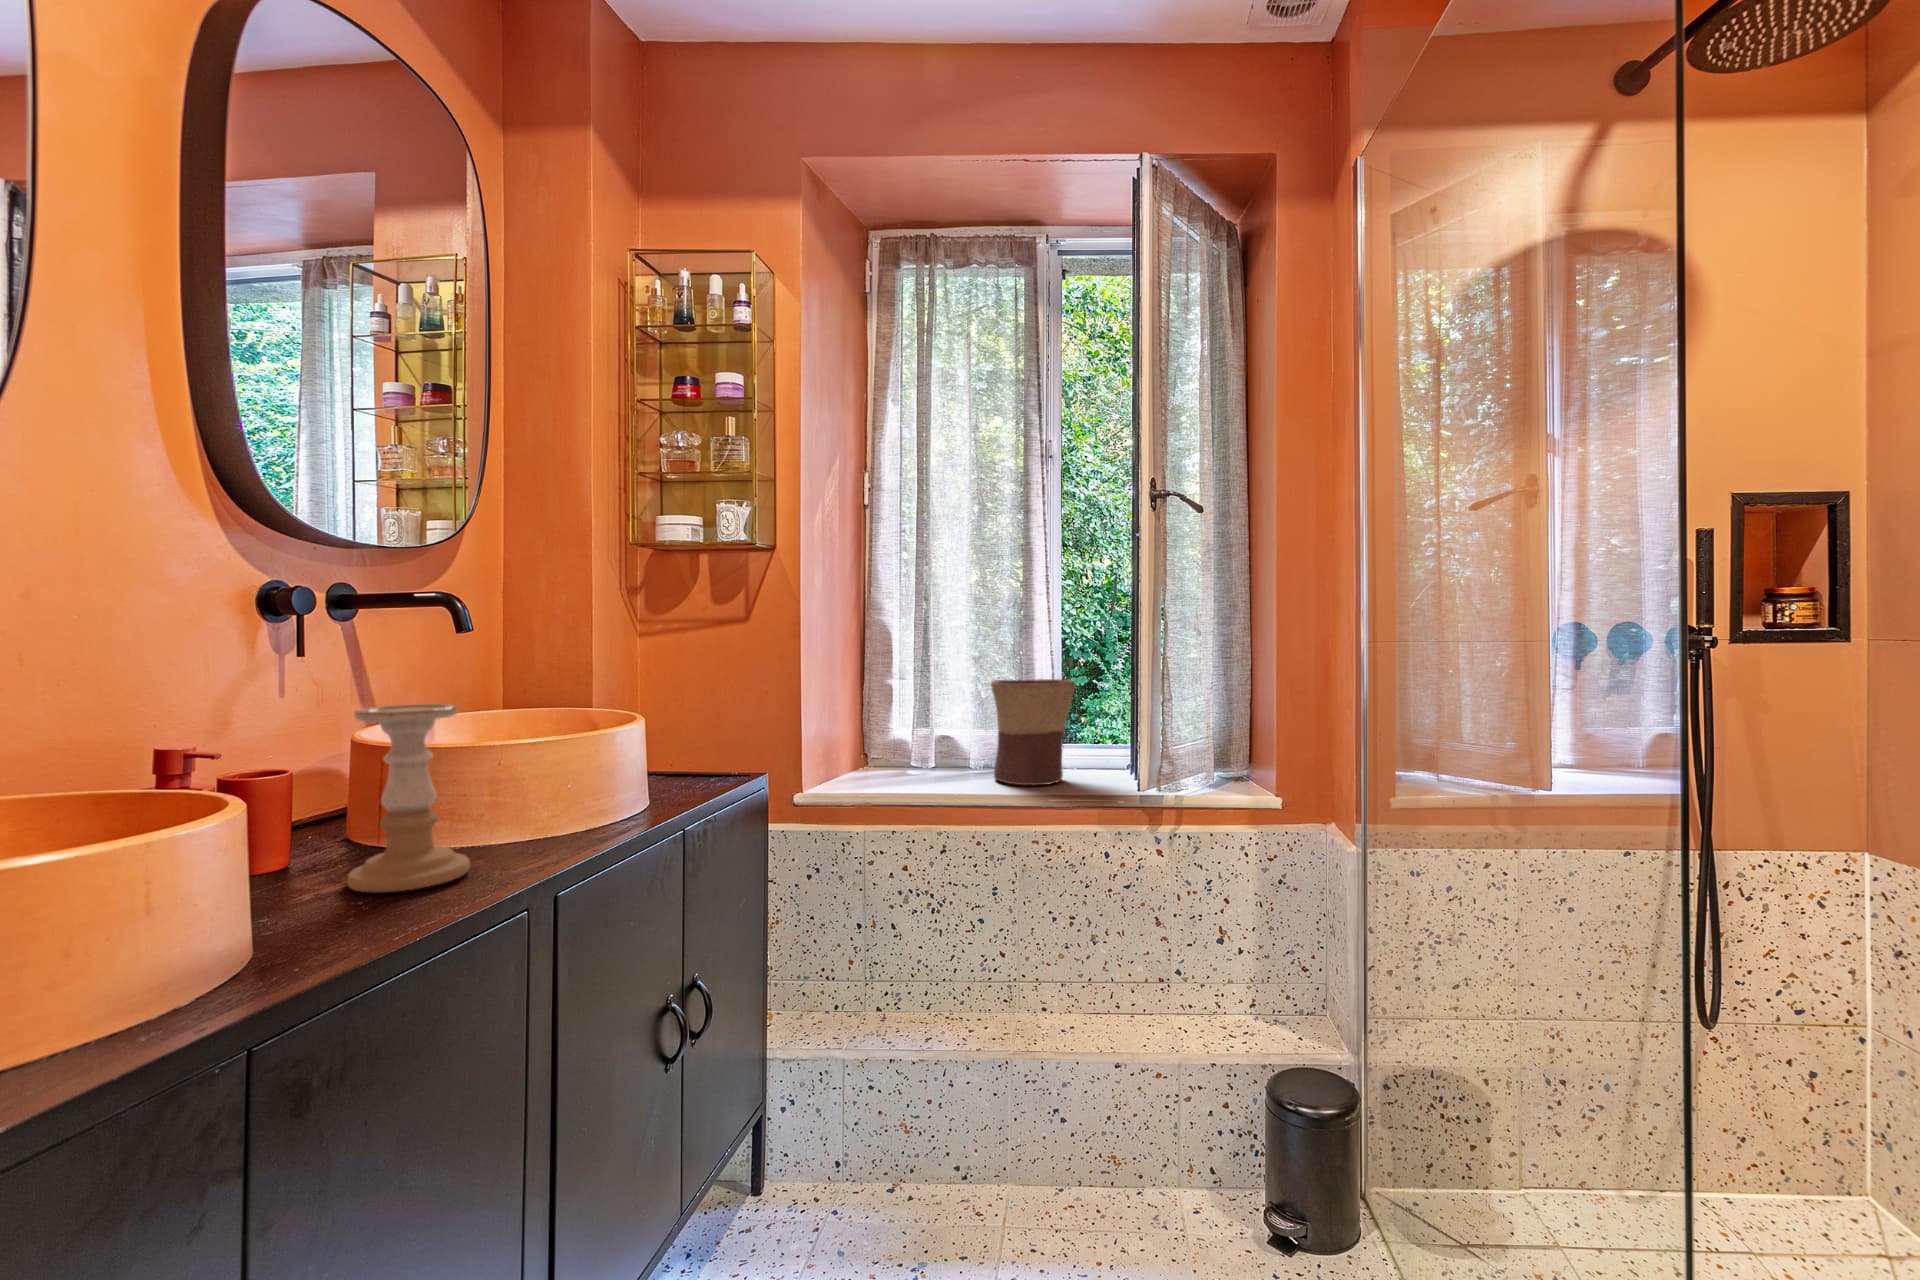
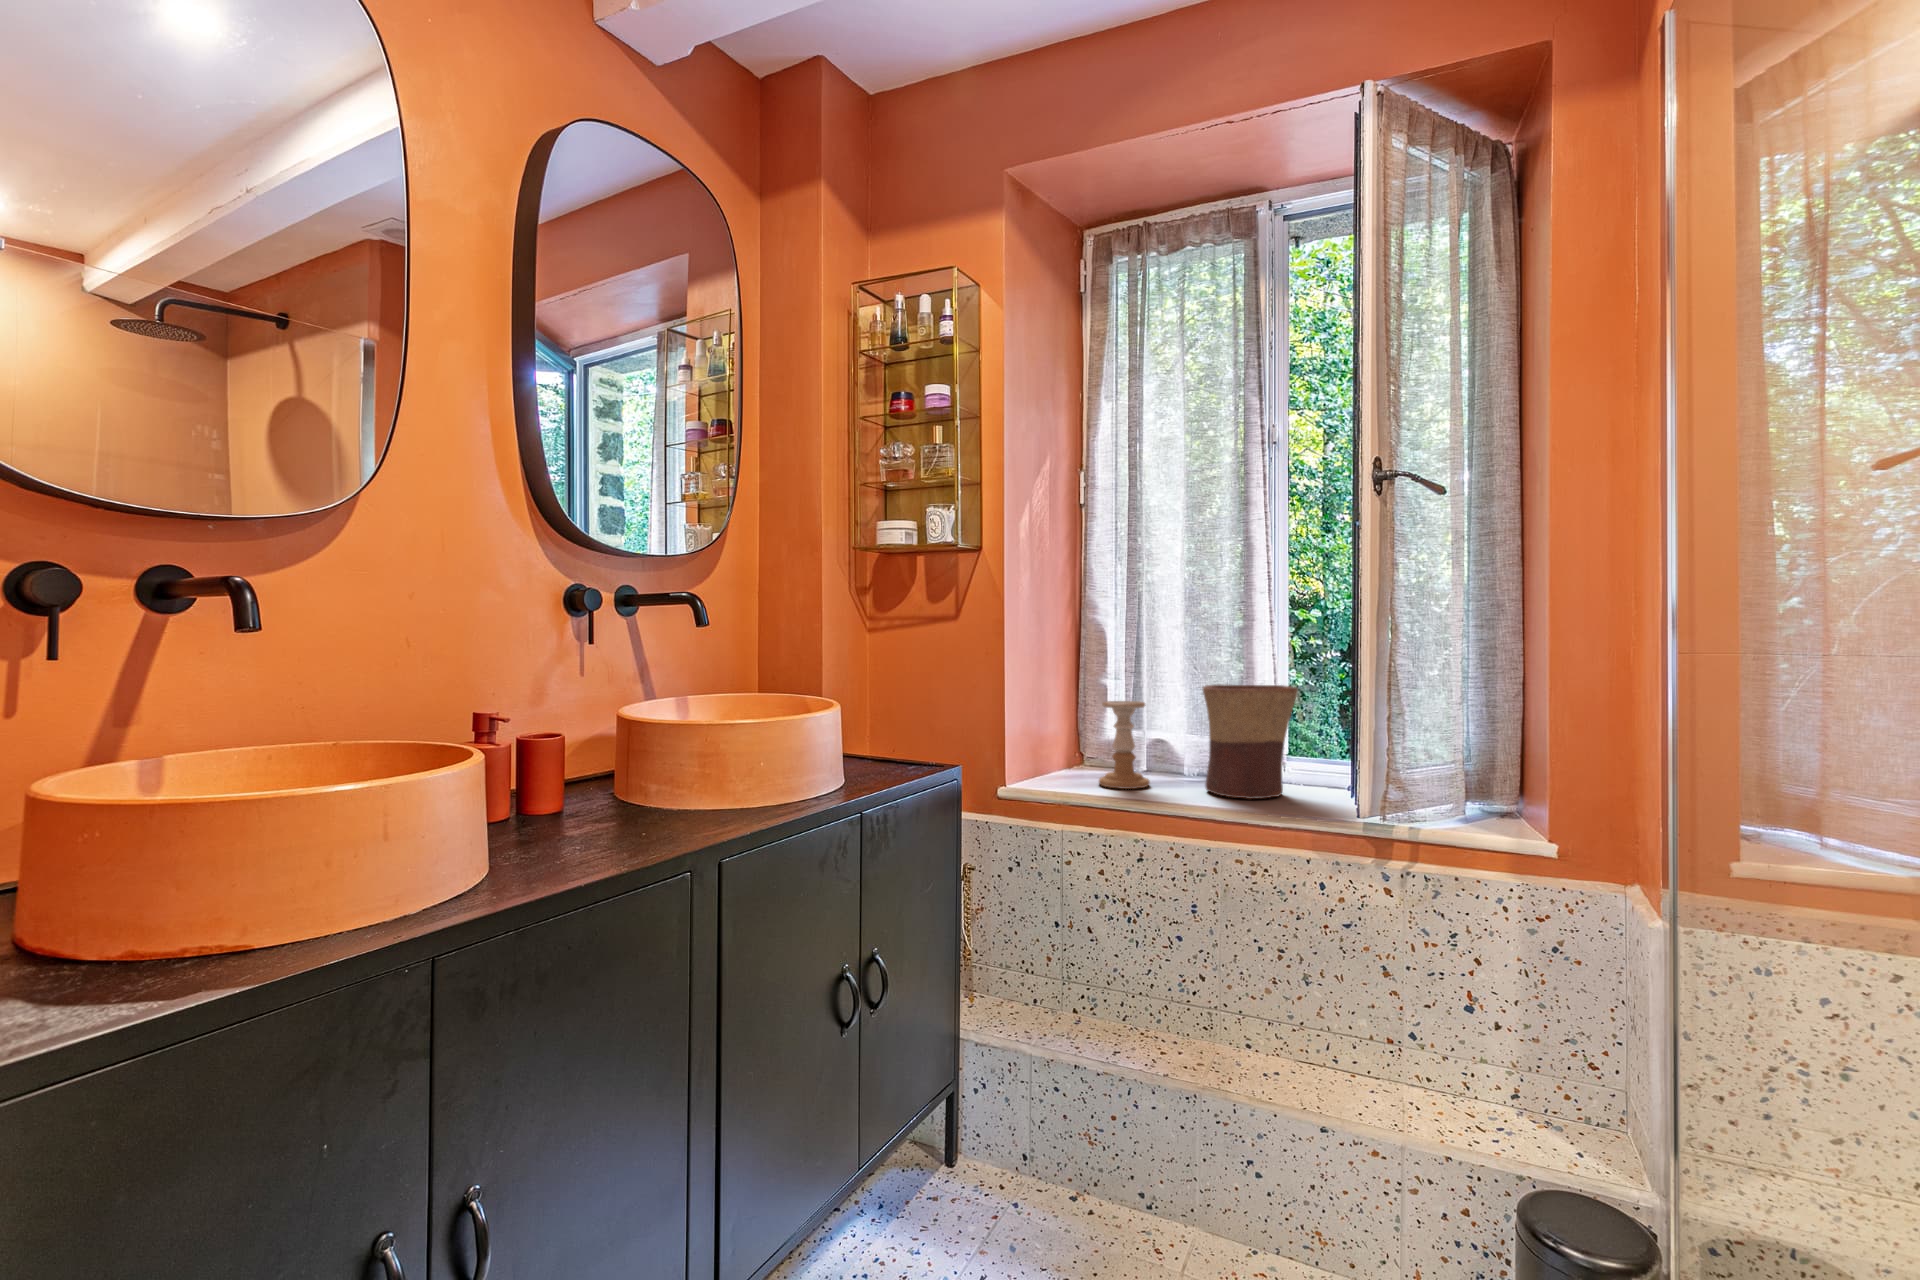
candle holder: present [347,704,470,893] -> present [1099,701,1150,789]

